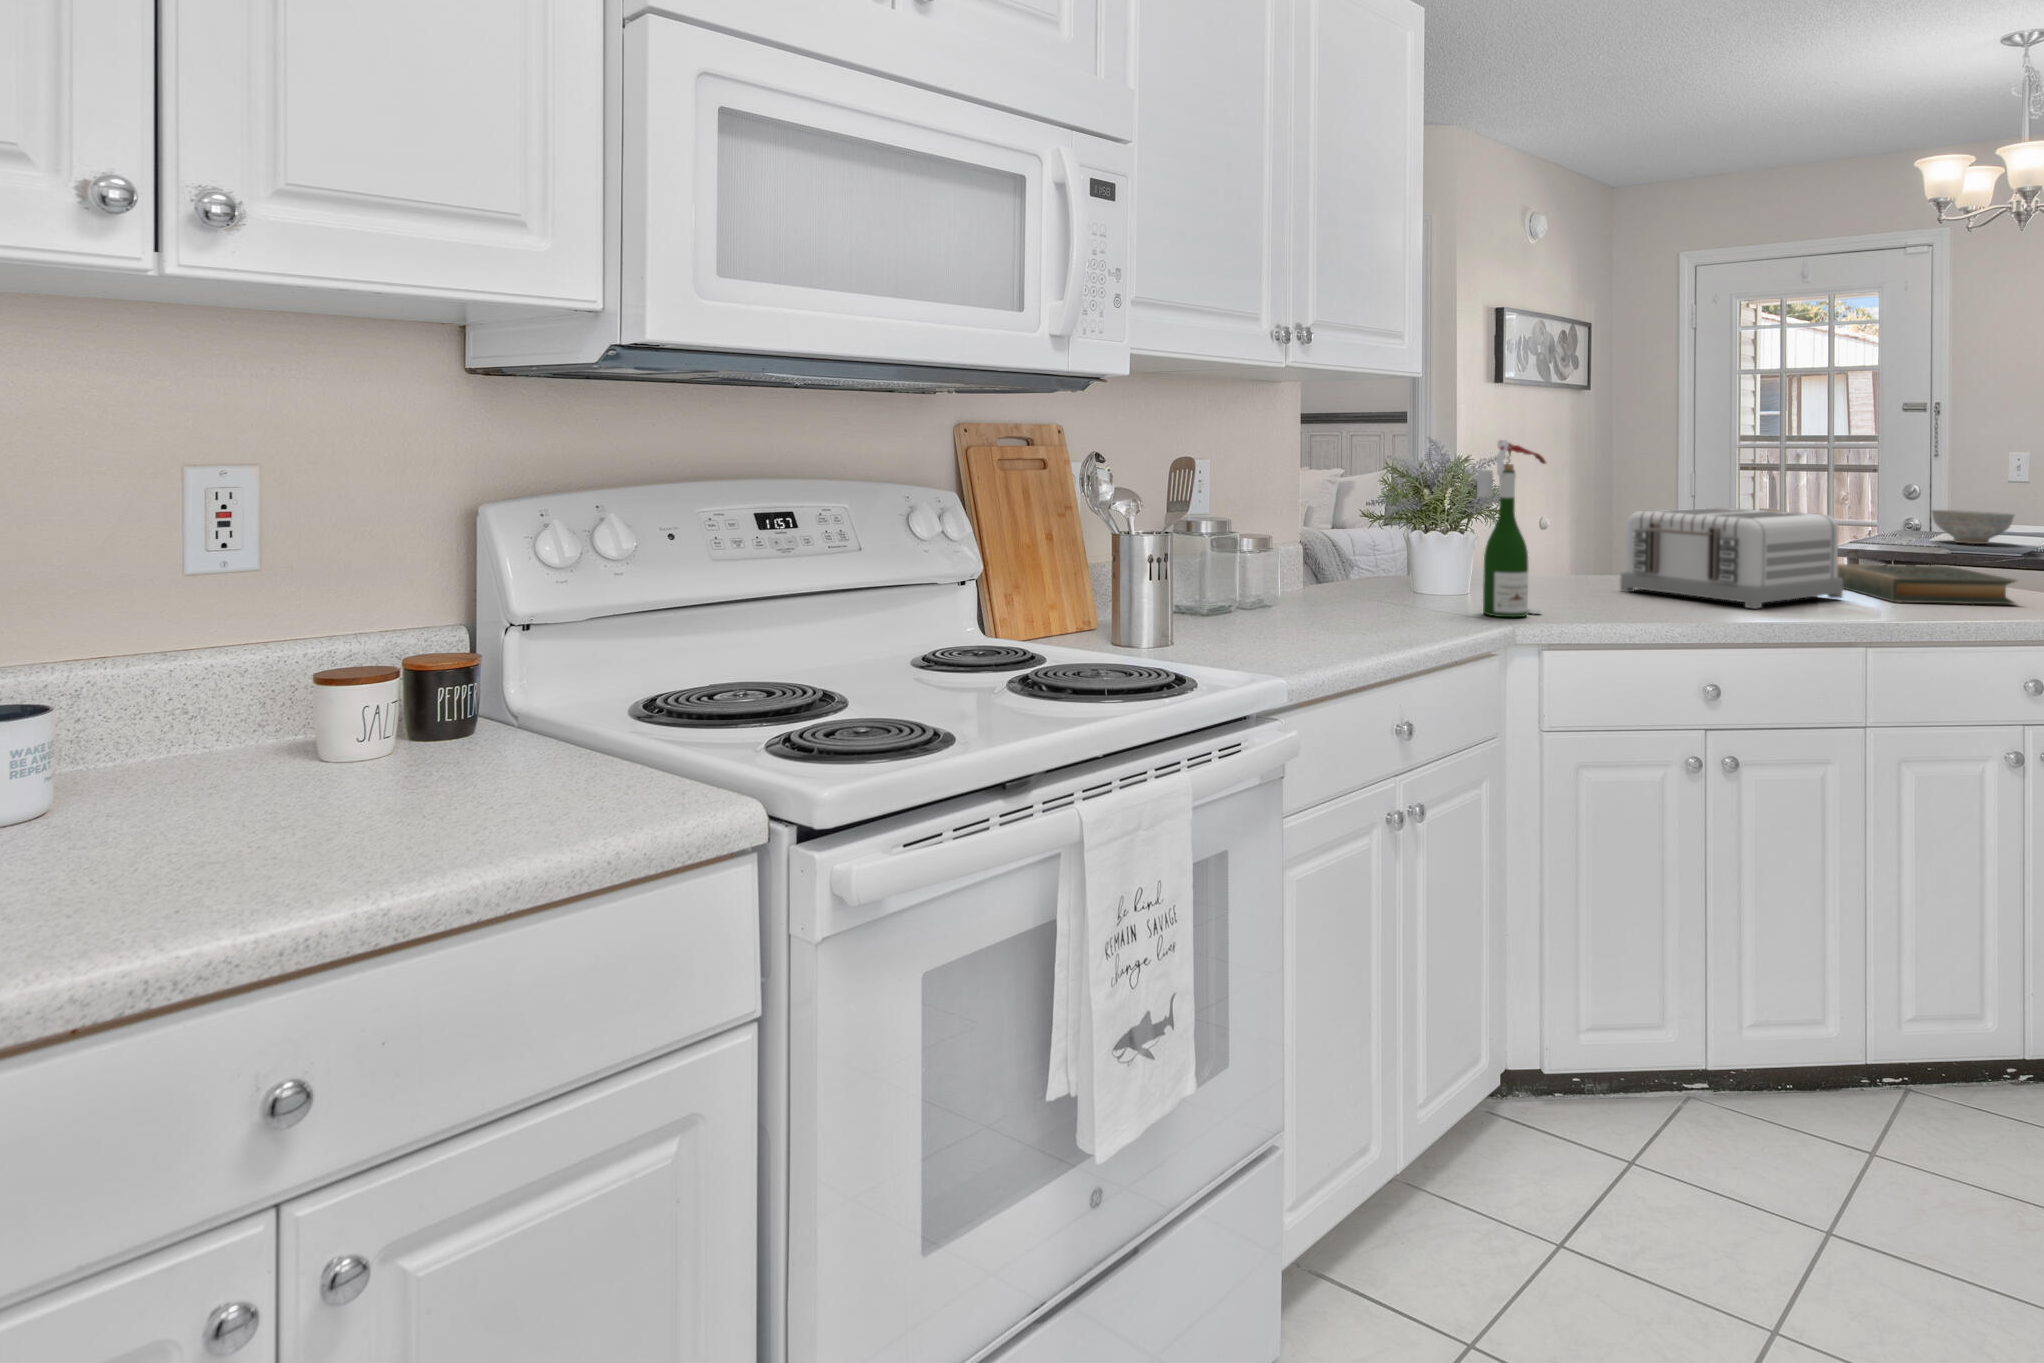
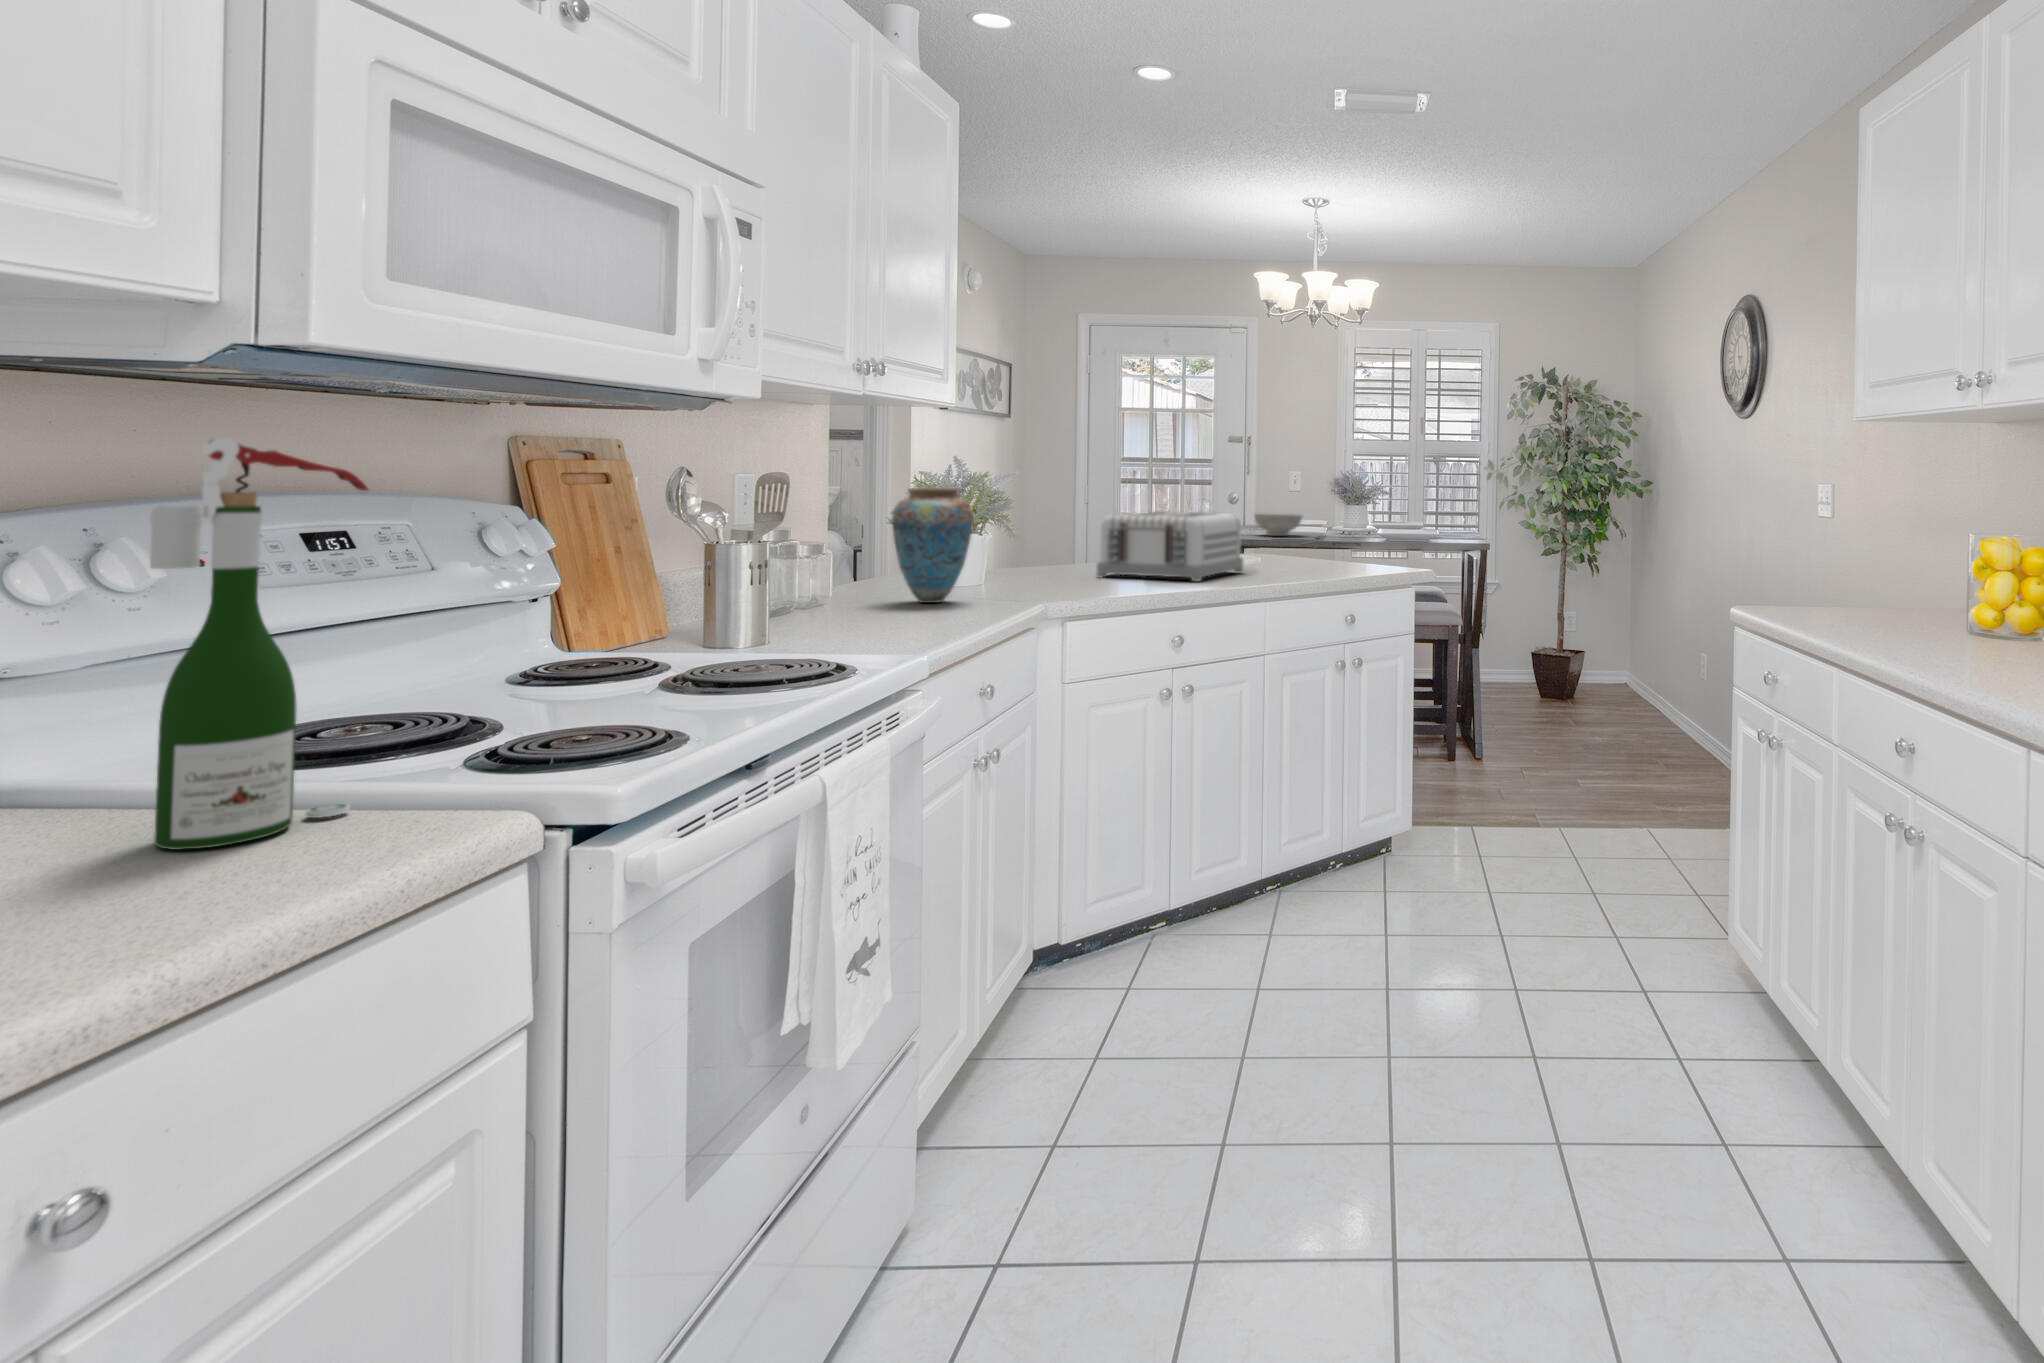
wine bottle: present [1477,440,1546,617] -> present [150,438,368,850]
vase: none [1337,474,1427,611] -> present [892,487,973,603]
hardback book: present [1837,564,2016,604] -> none [1227,547,1342,572]

